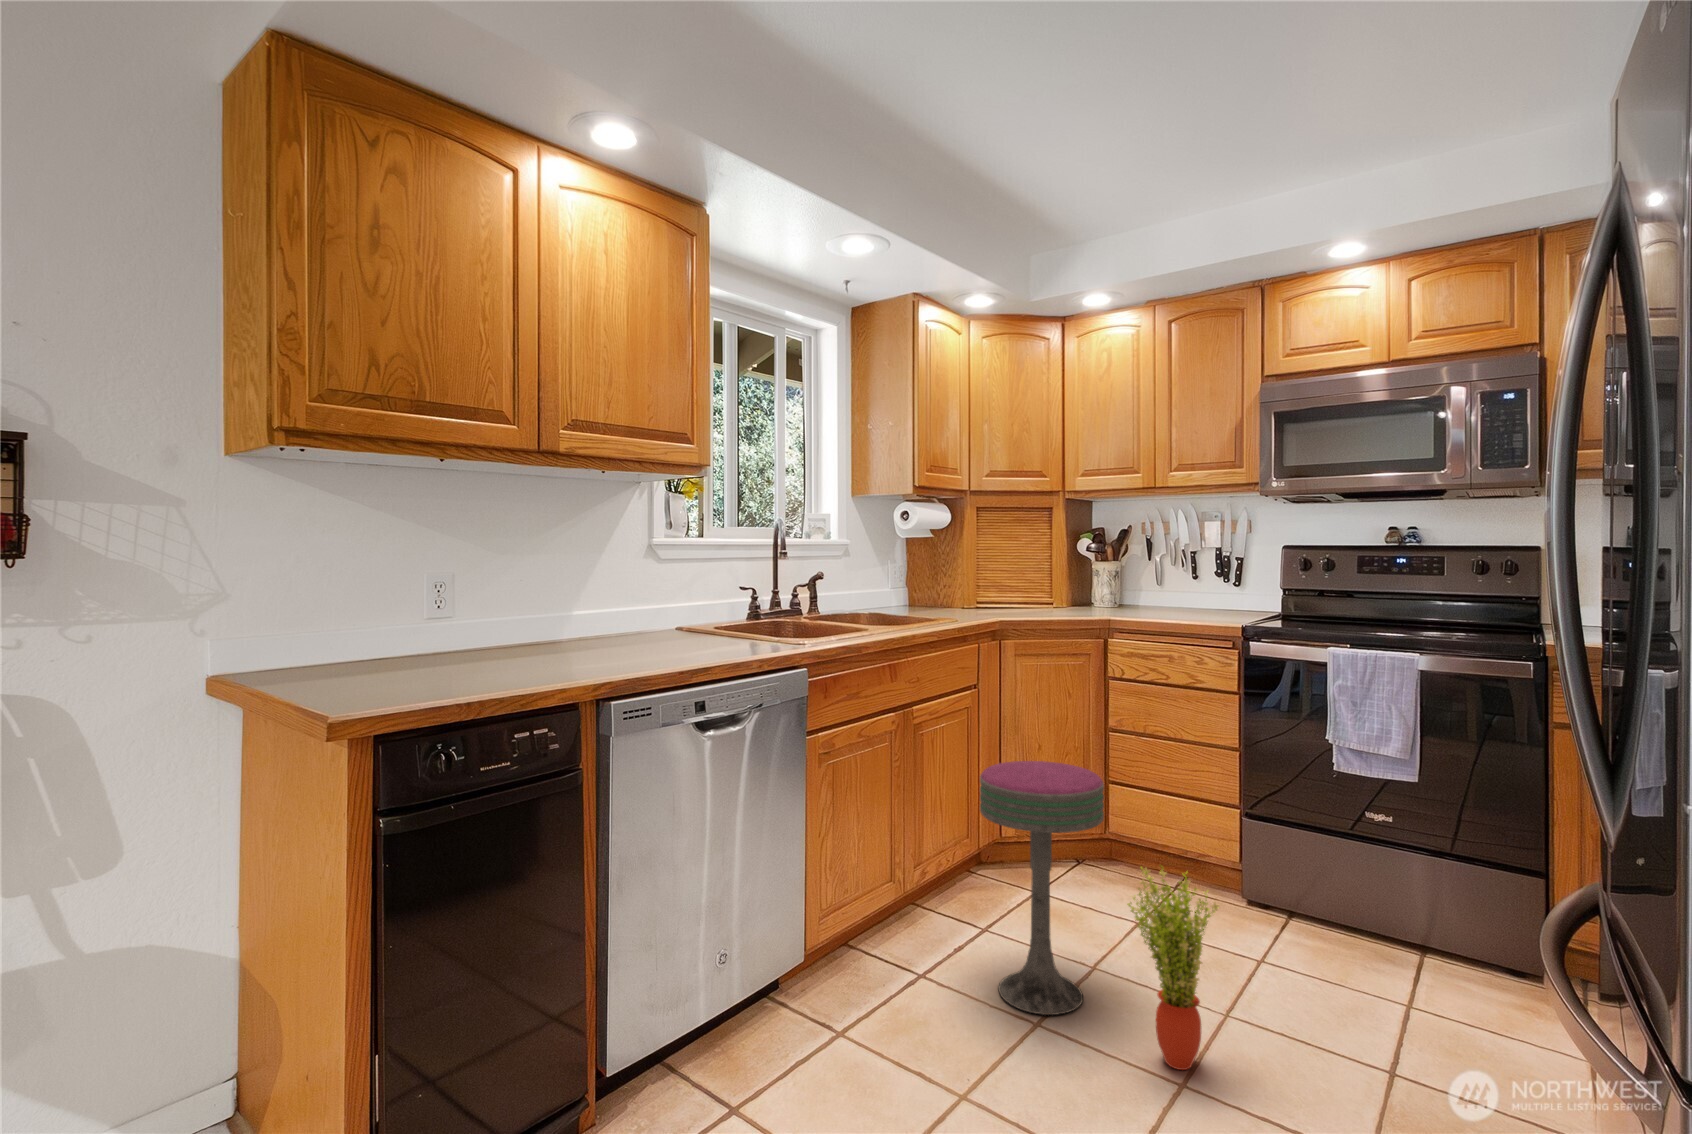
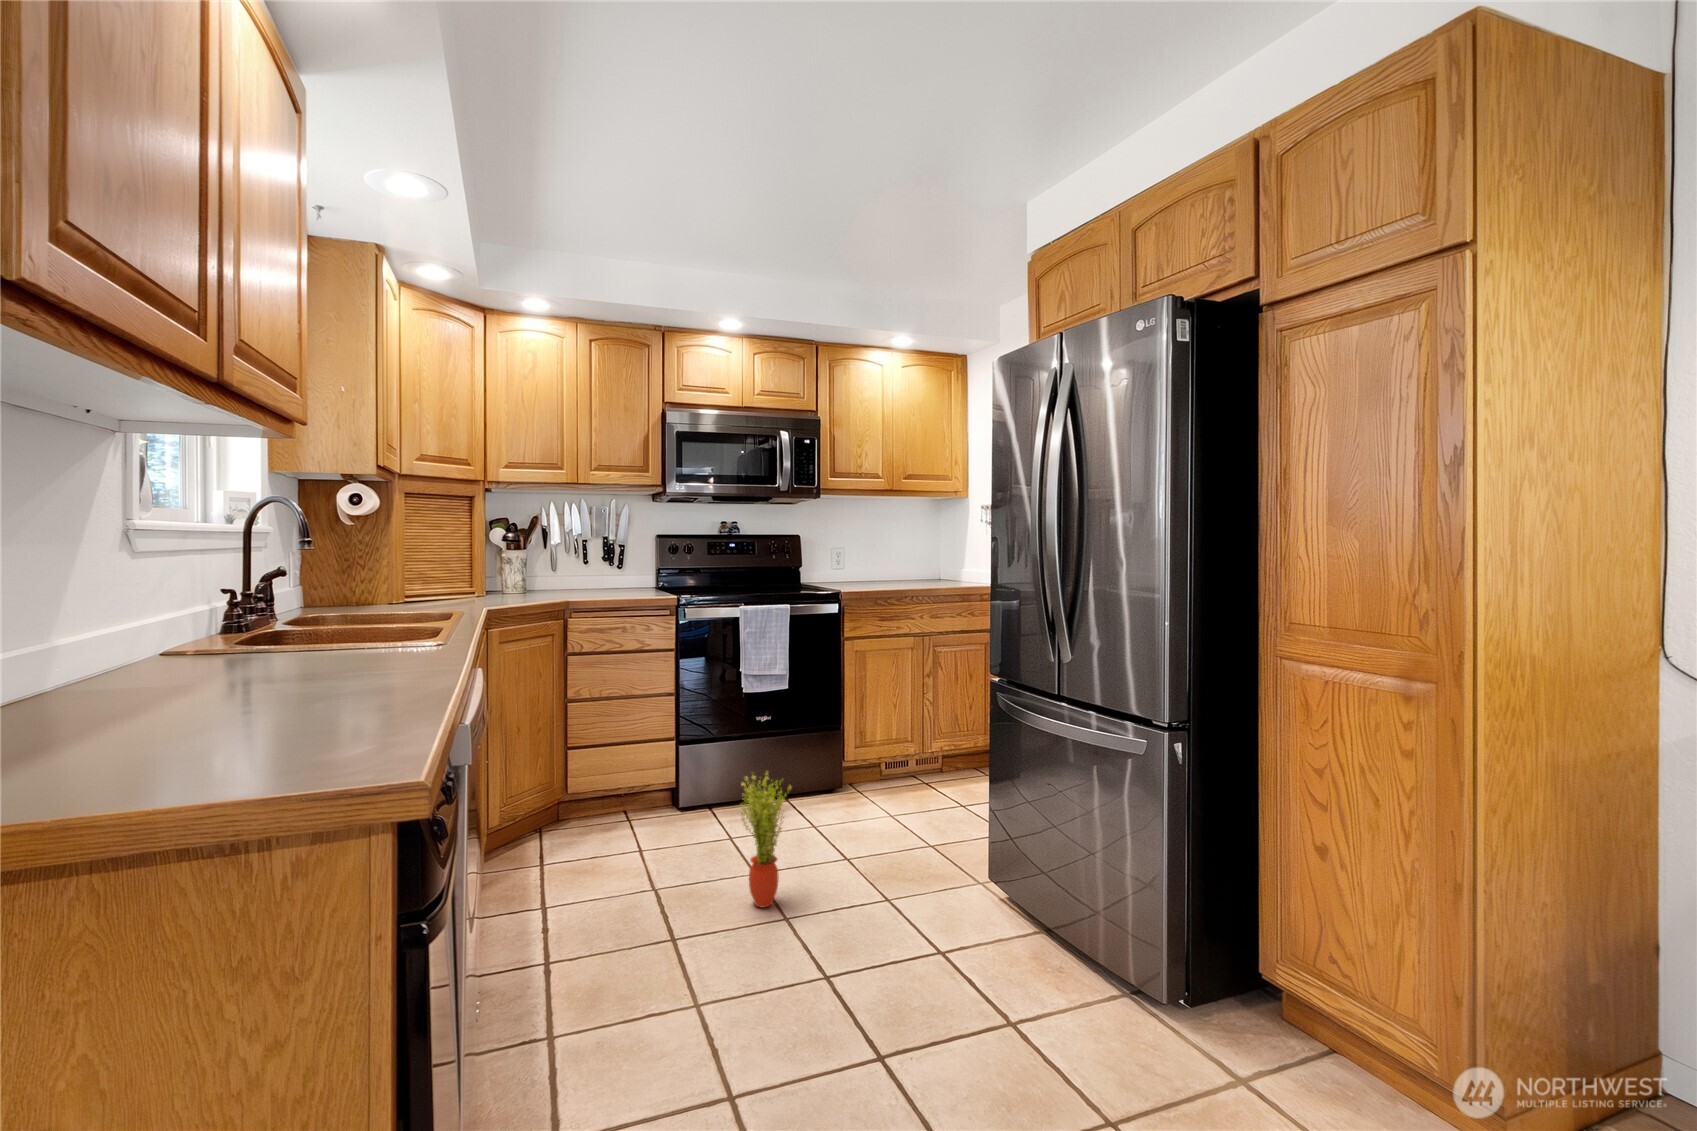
bar stool: present [980,761,1104,1015] -> none [590,722,692,924]

